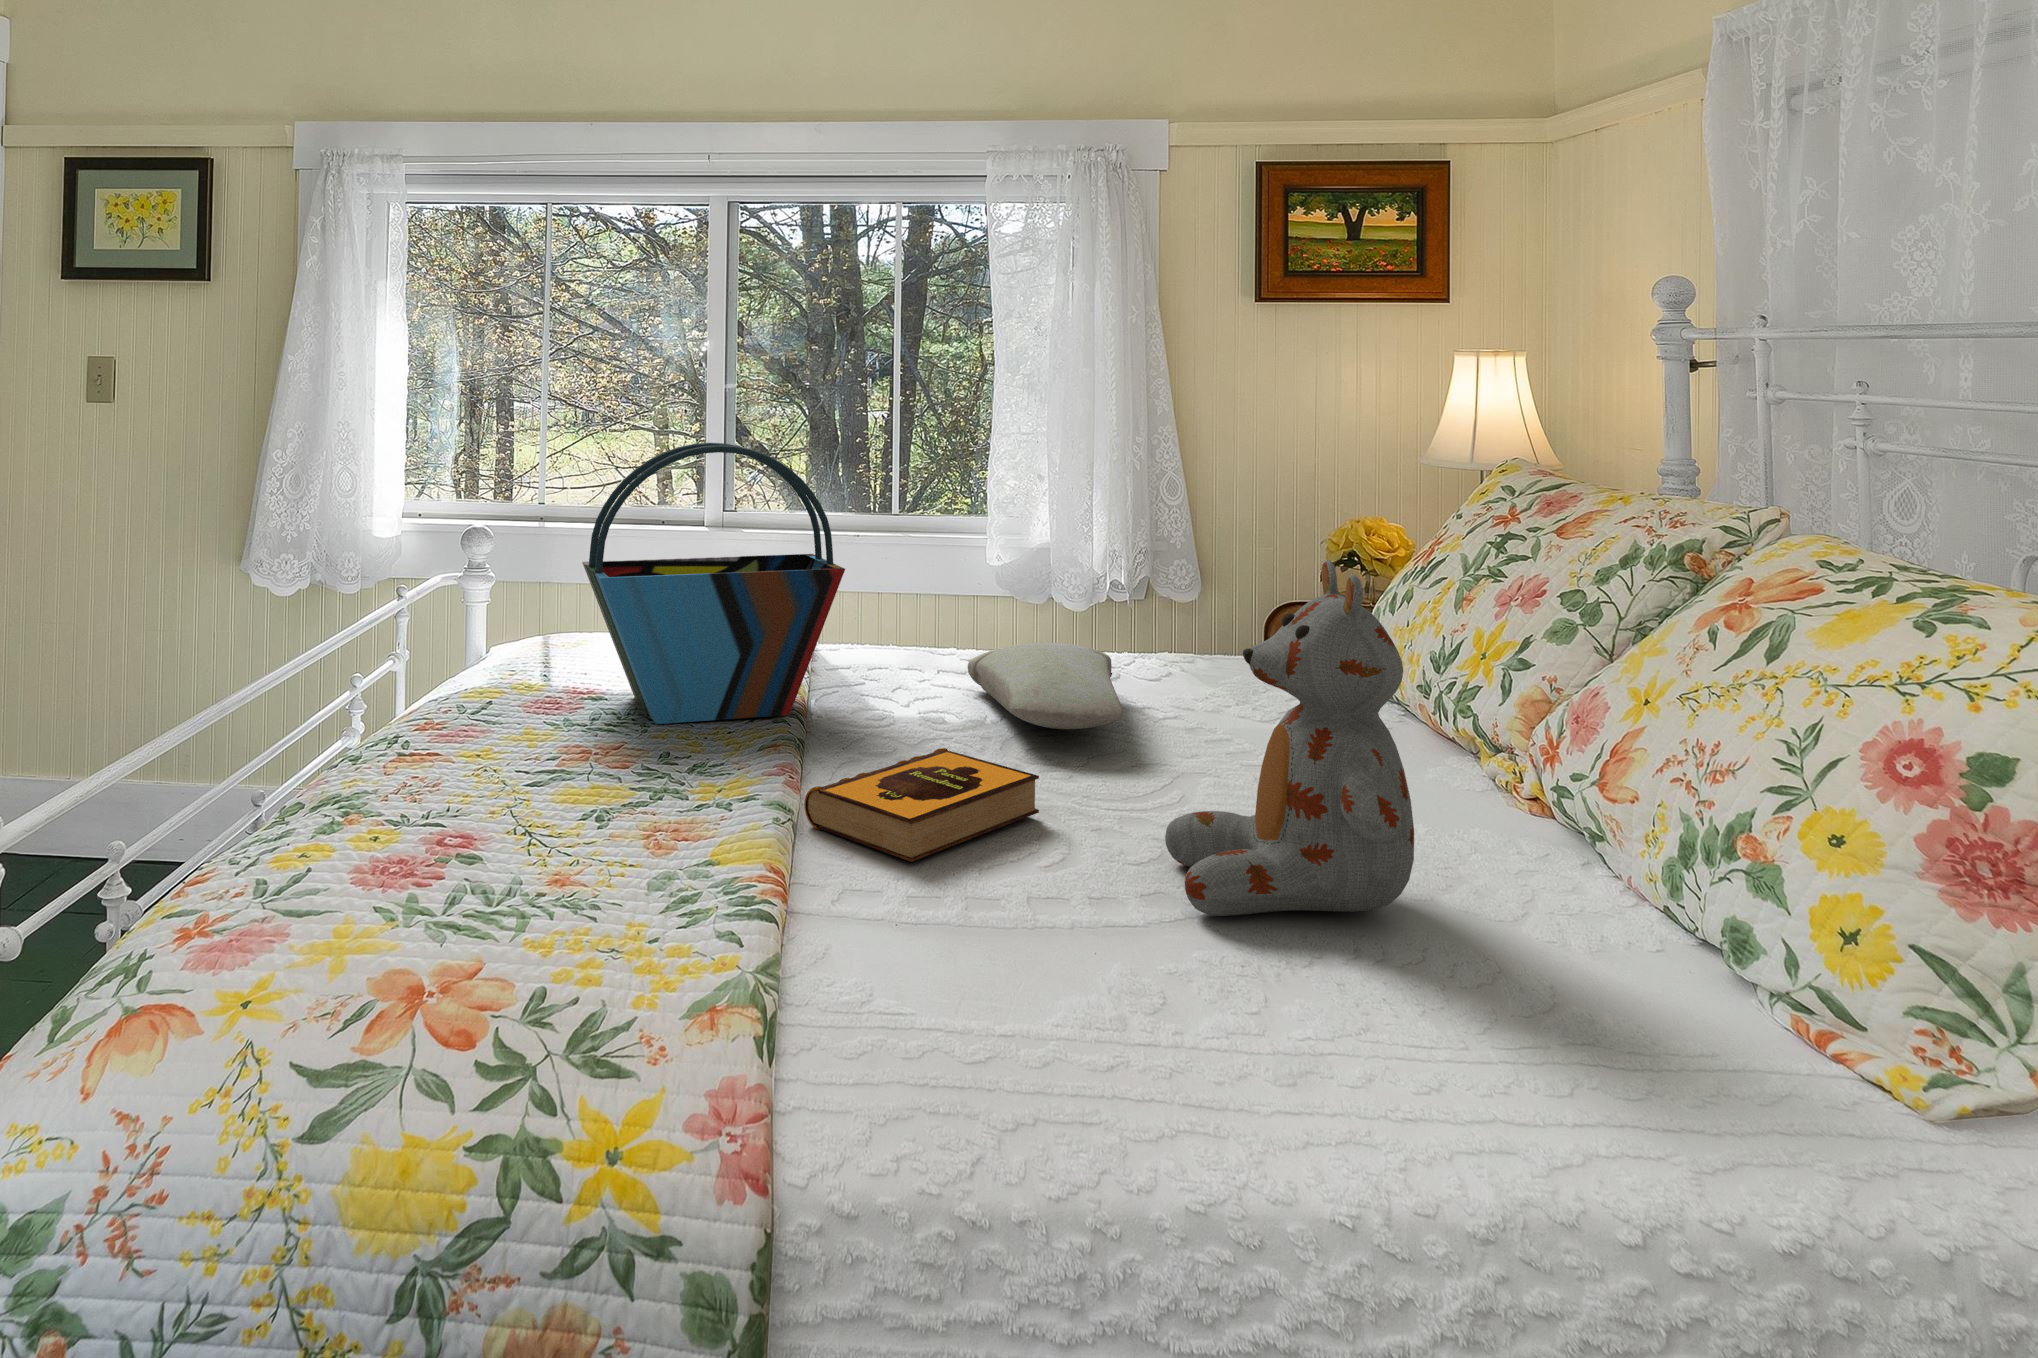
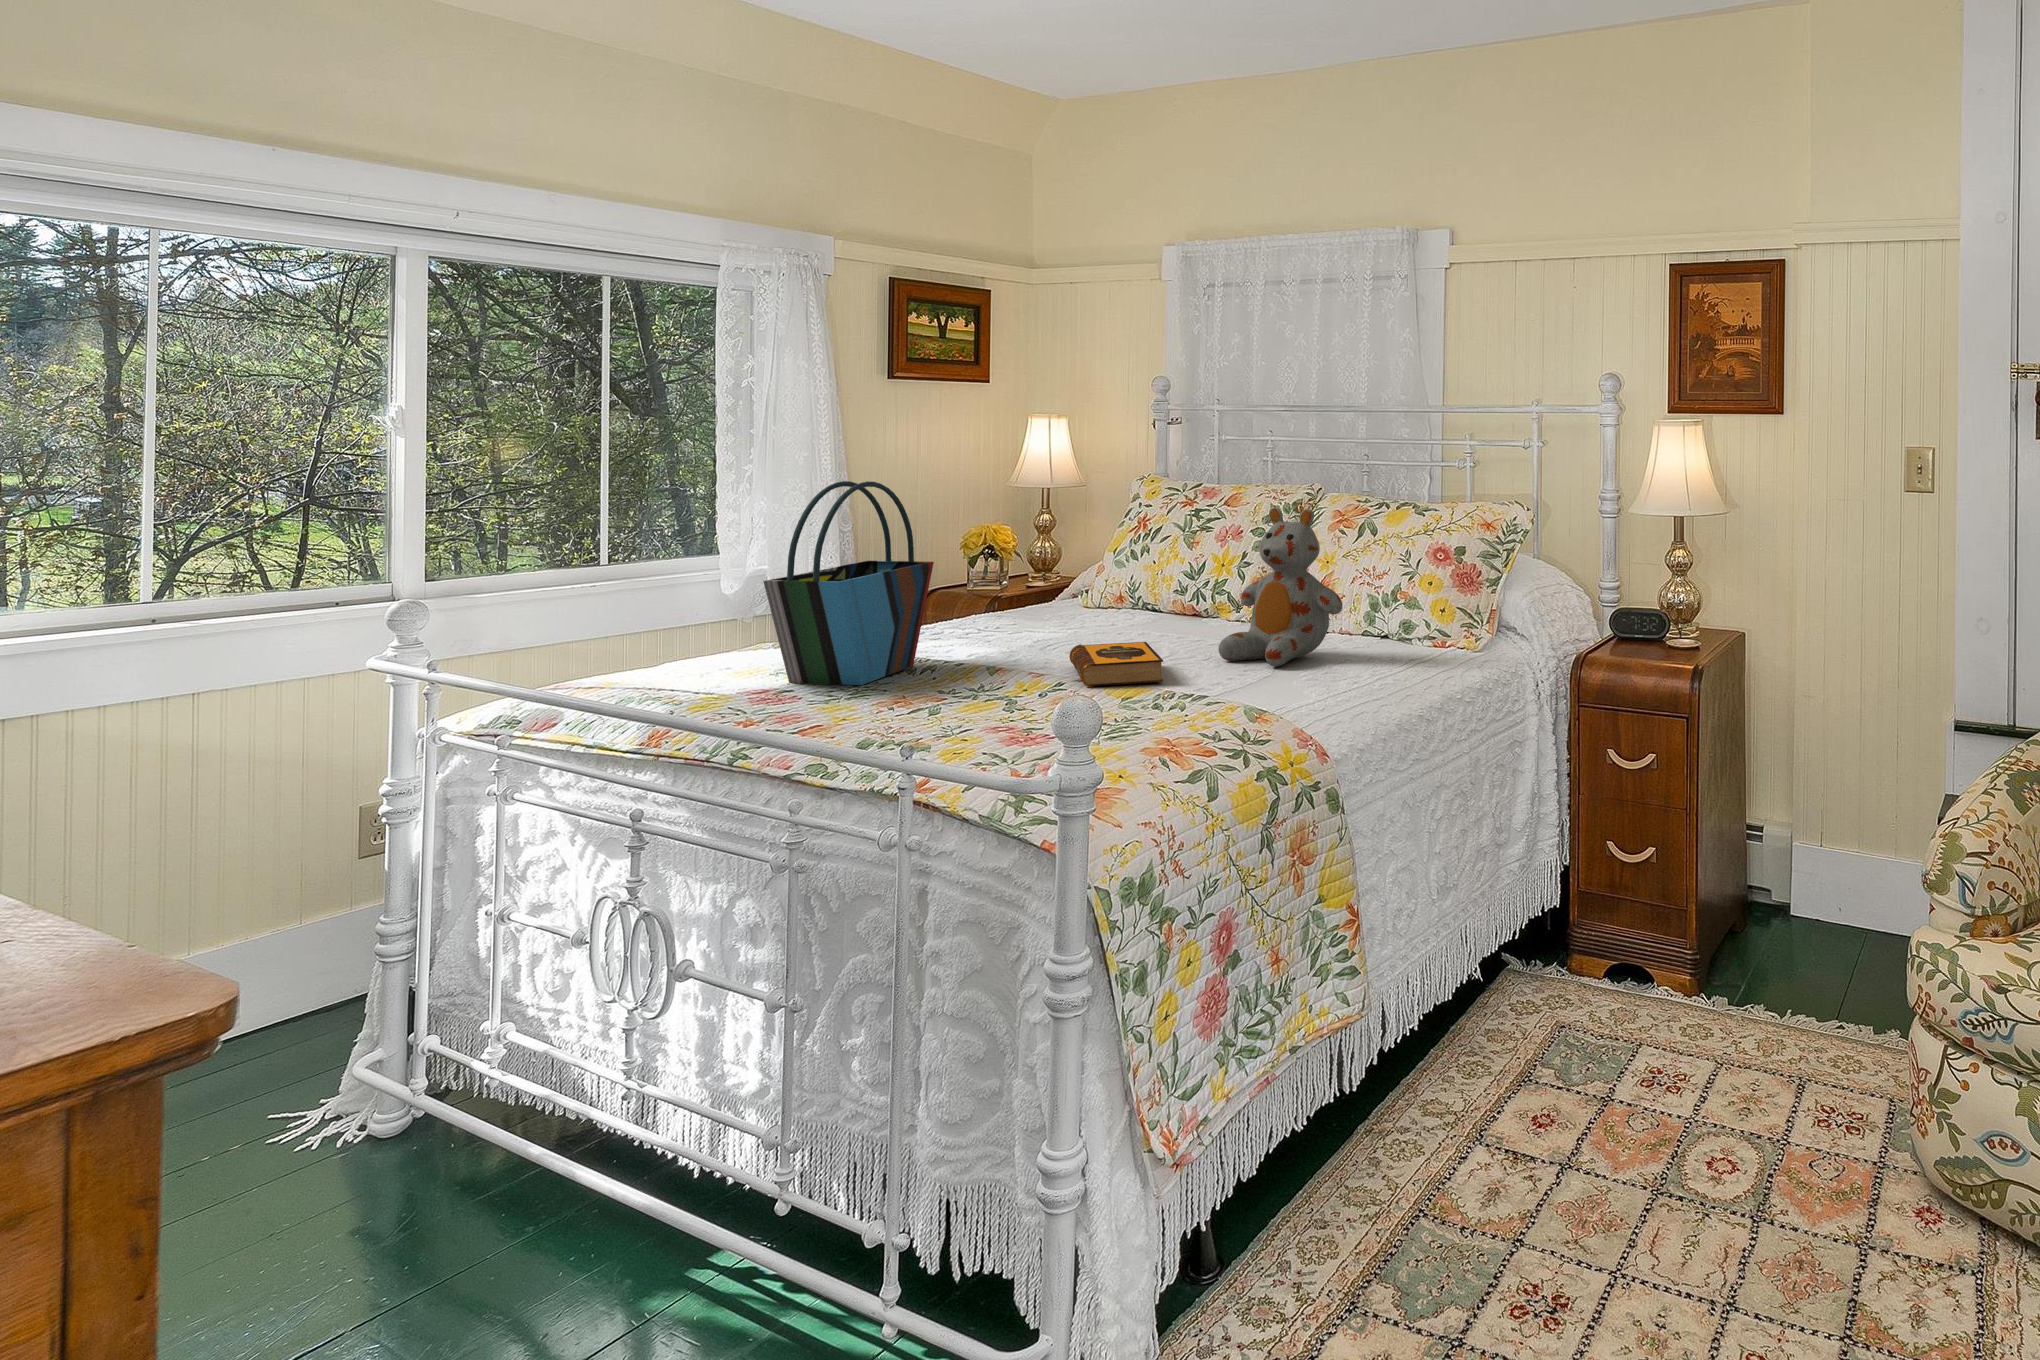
pillow: present [968,643,1122,729] -> none [941,599,1099,642]

